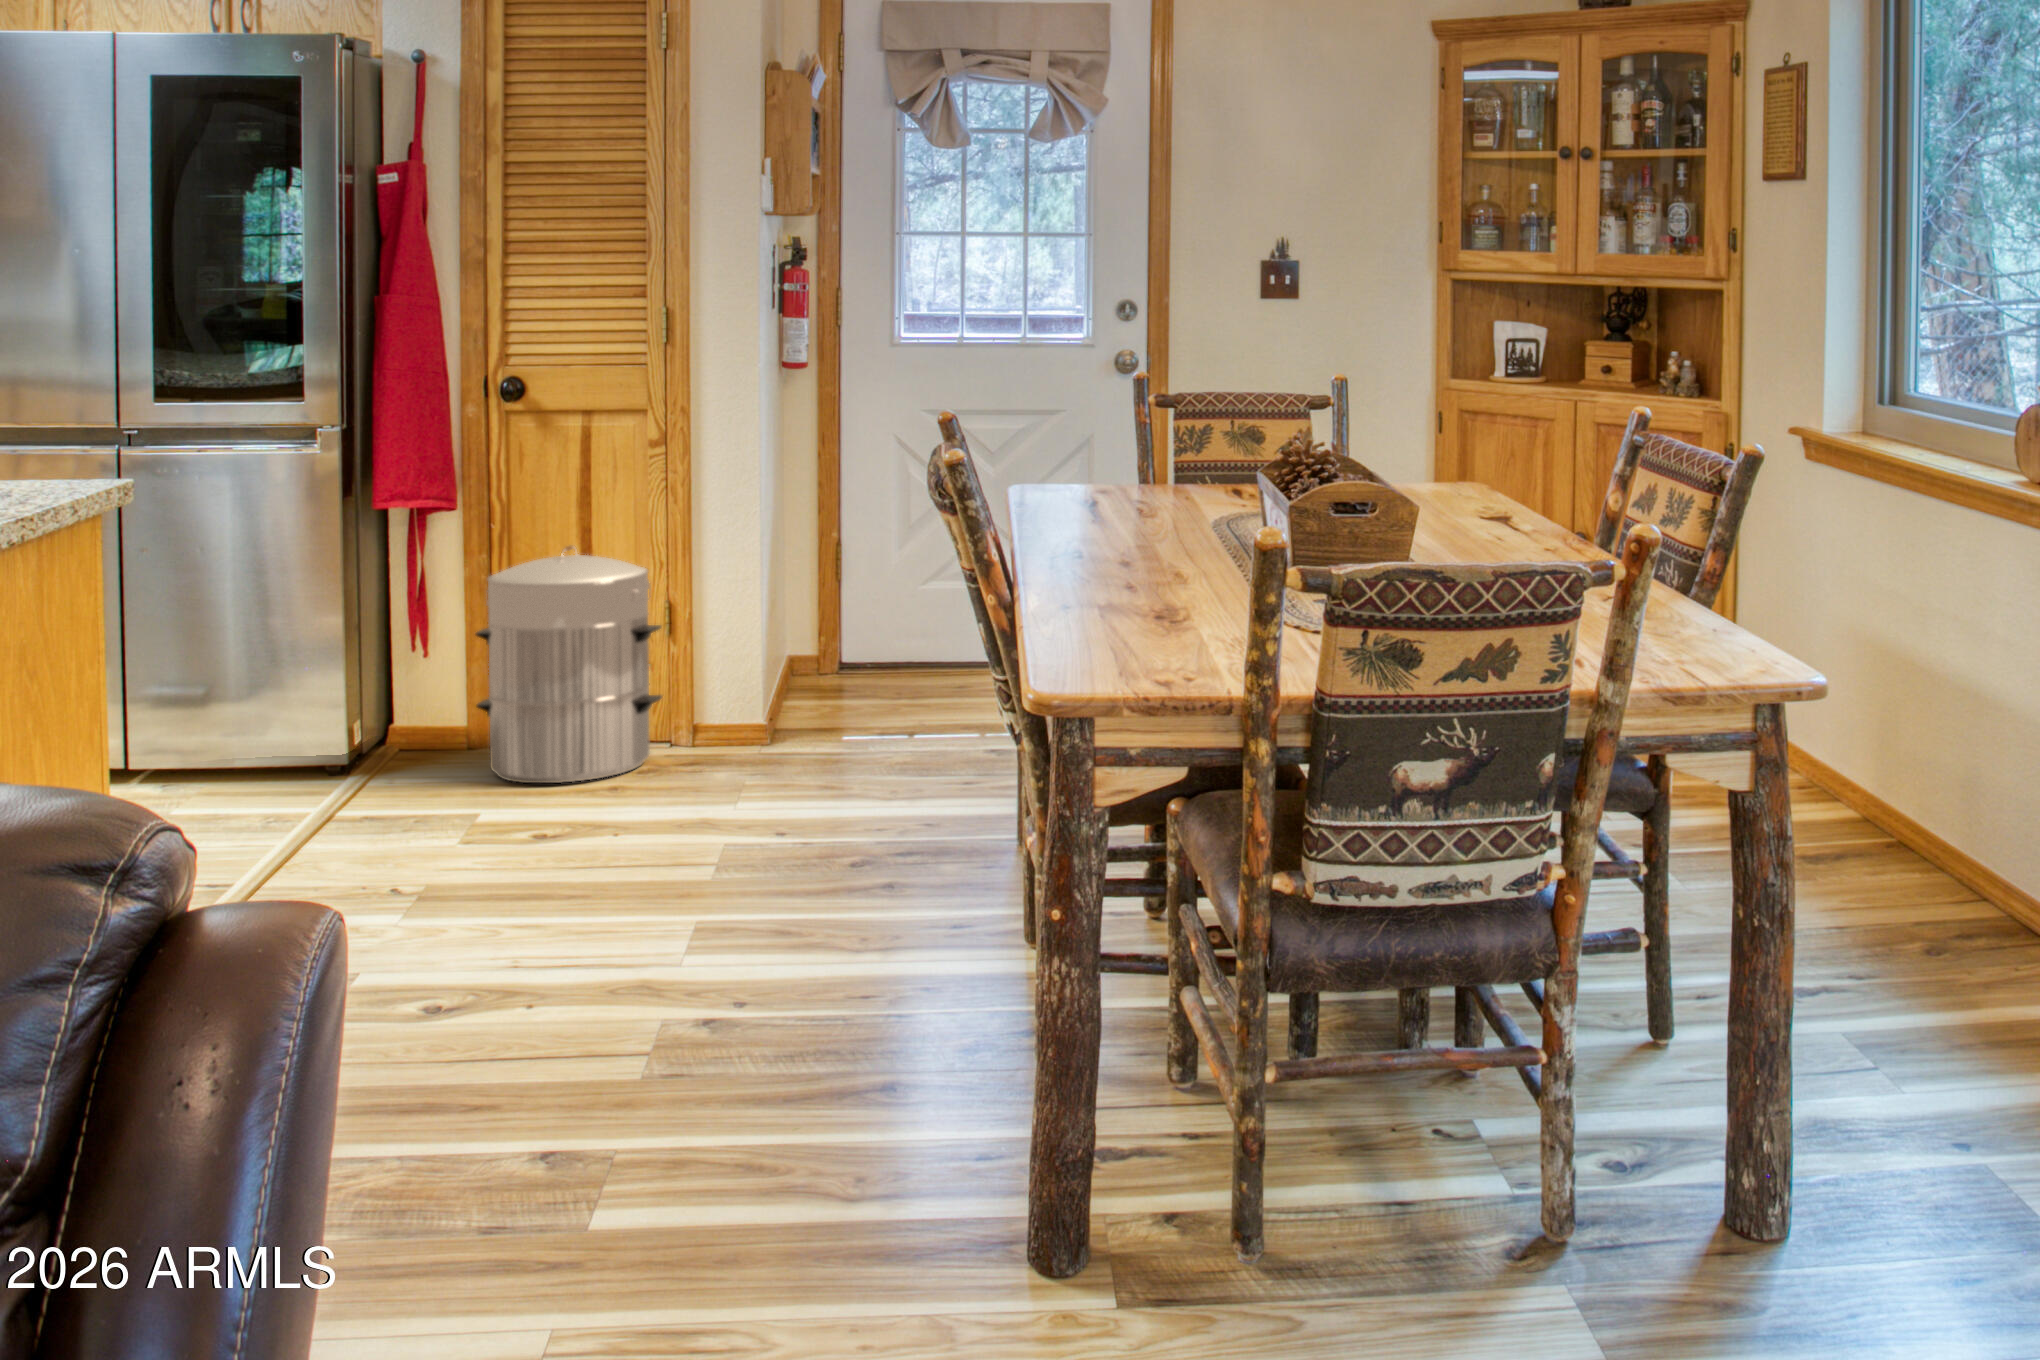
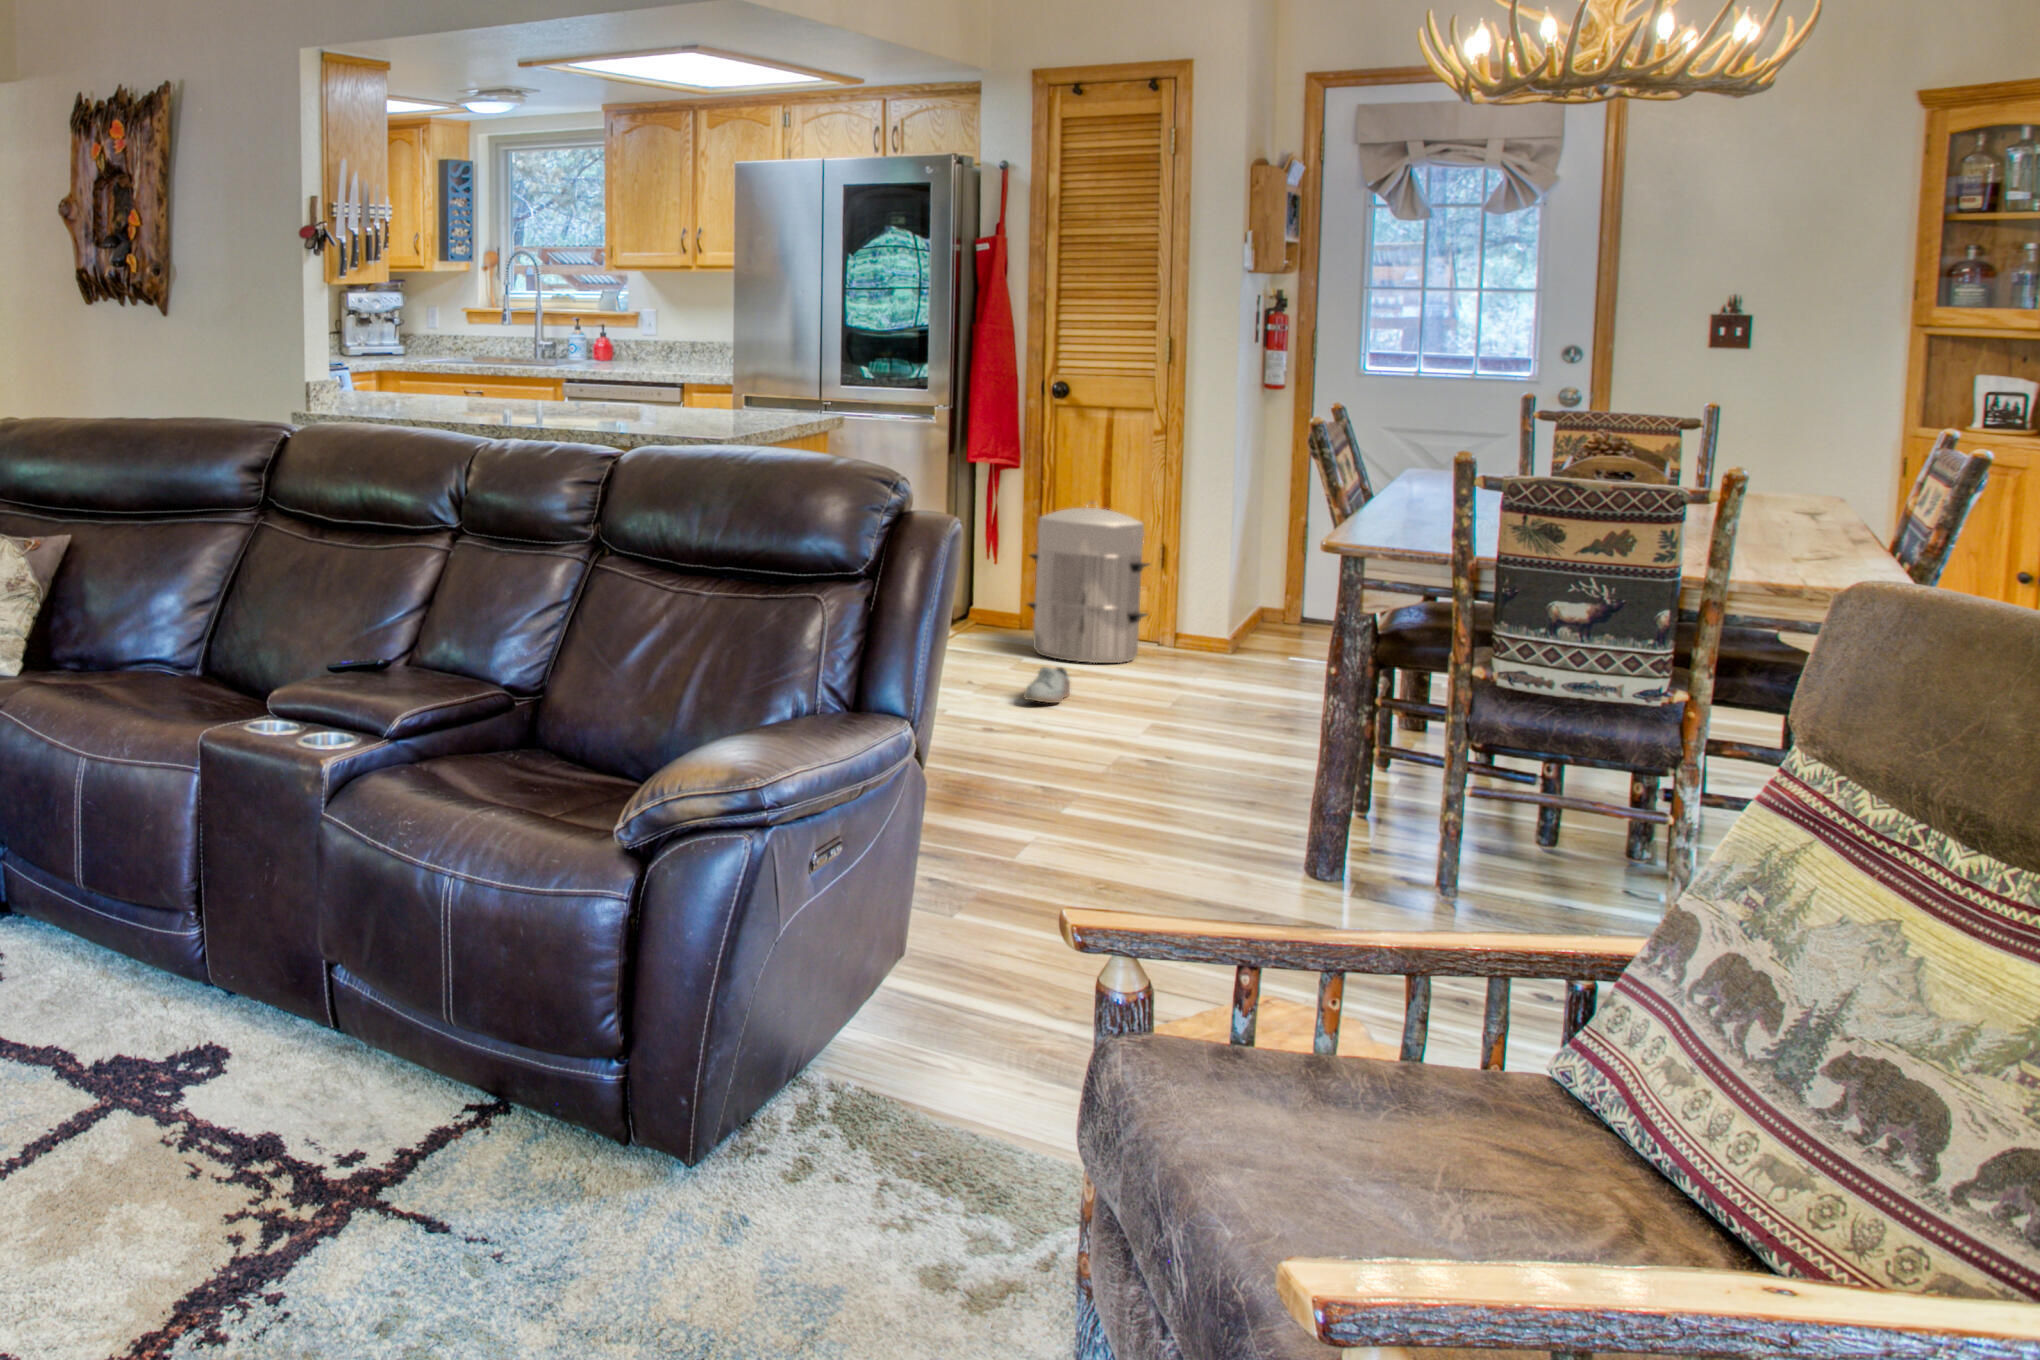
shoe: none [488,817,562,886] -> present [1024,667,1070,703]

